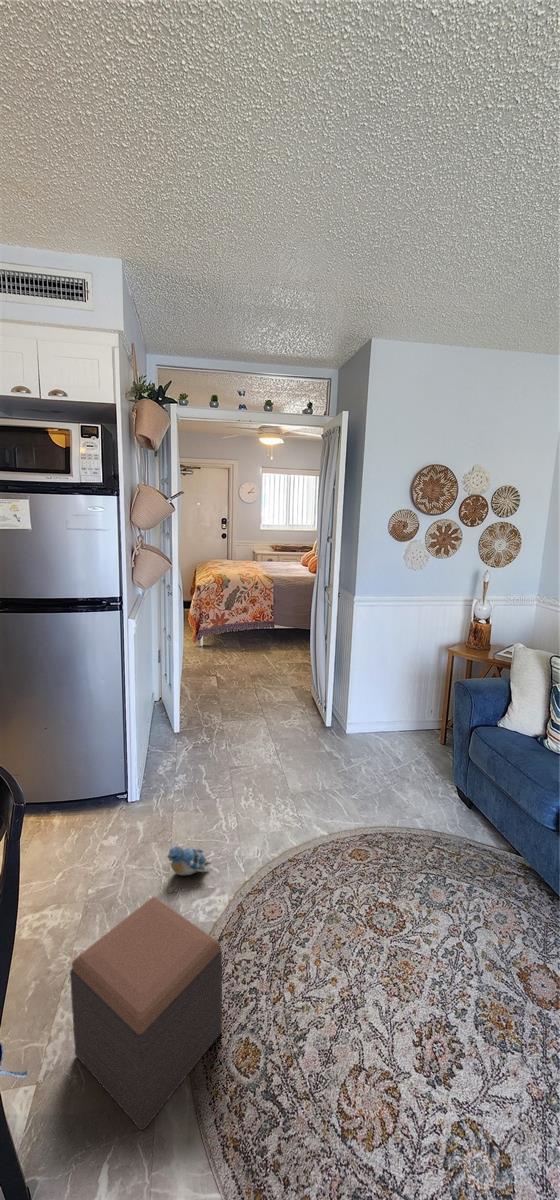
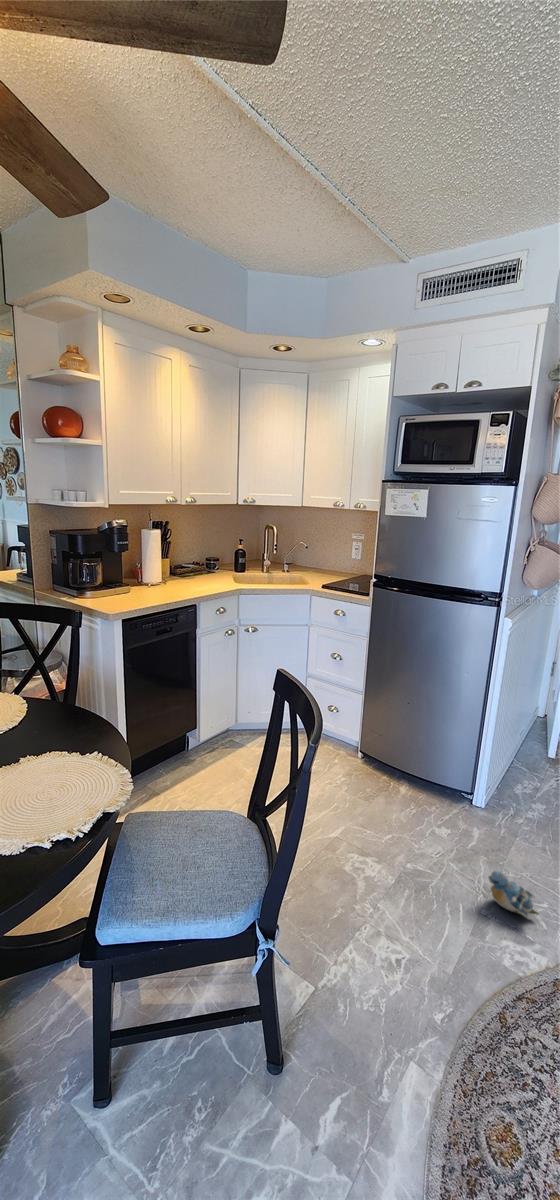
footstool: present [70,897,222,1130] -> none [349,901,499,1102]

